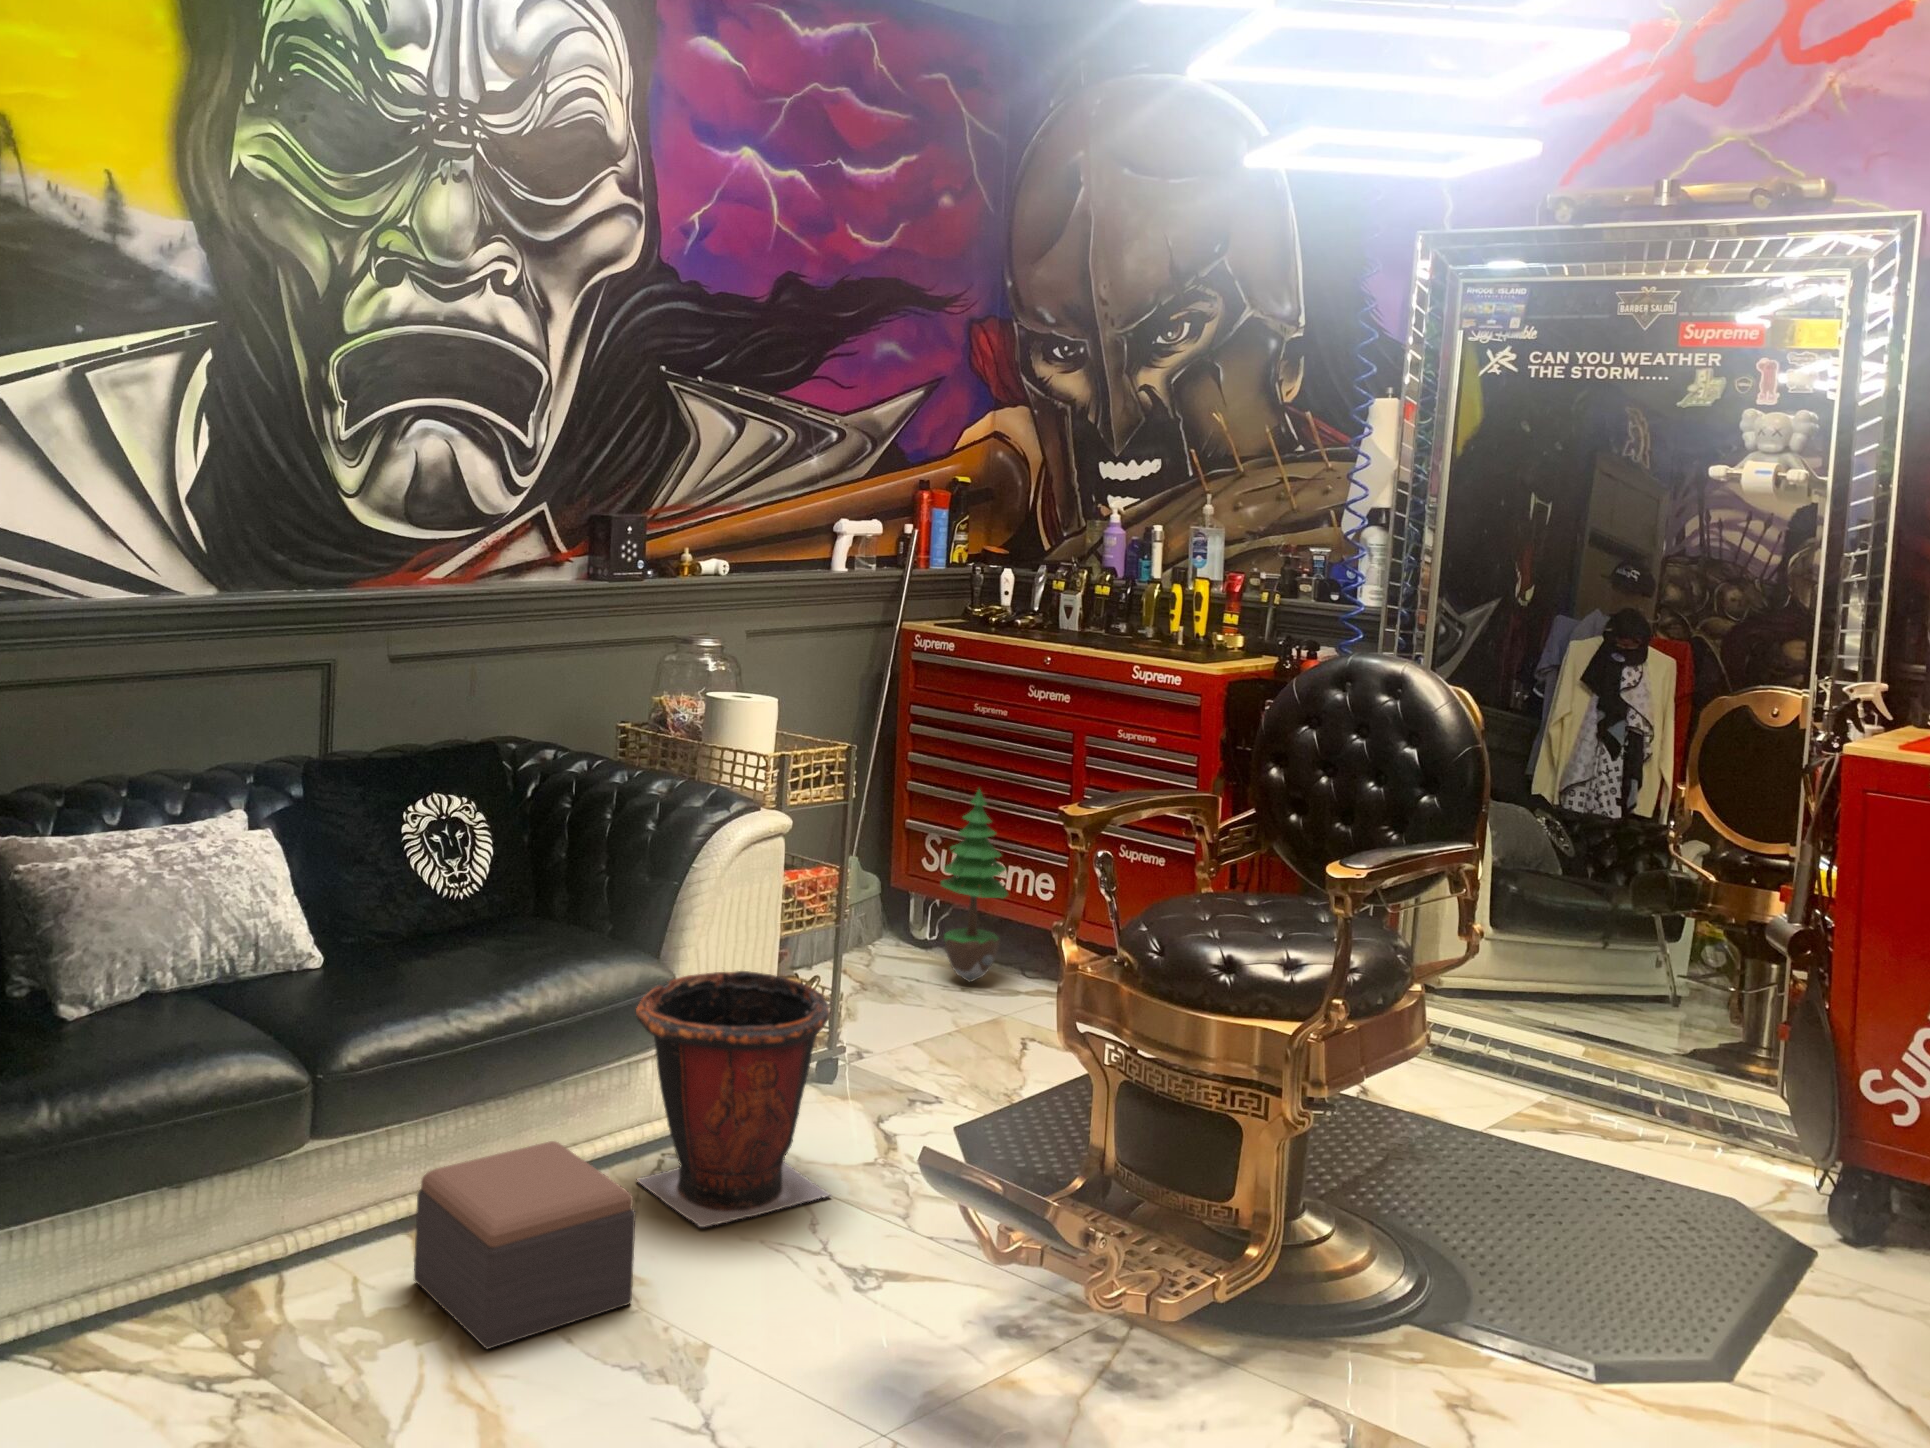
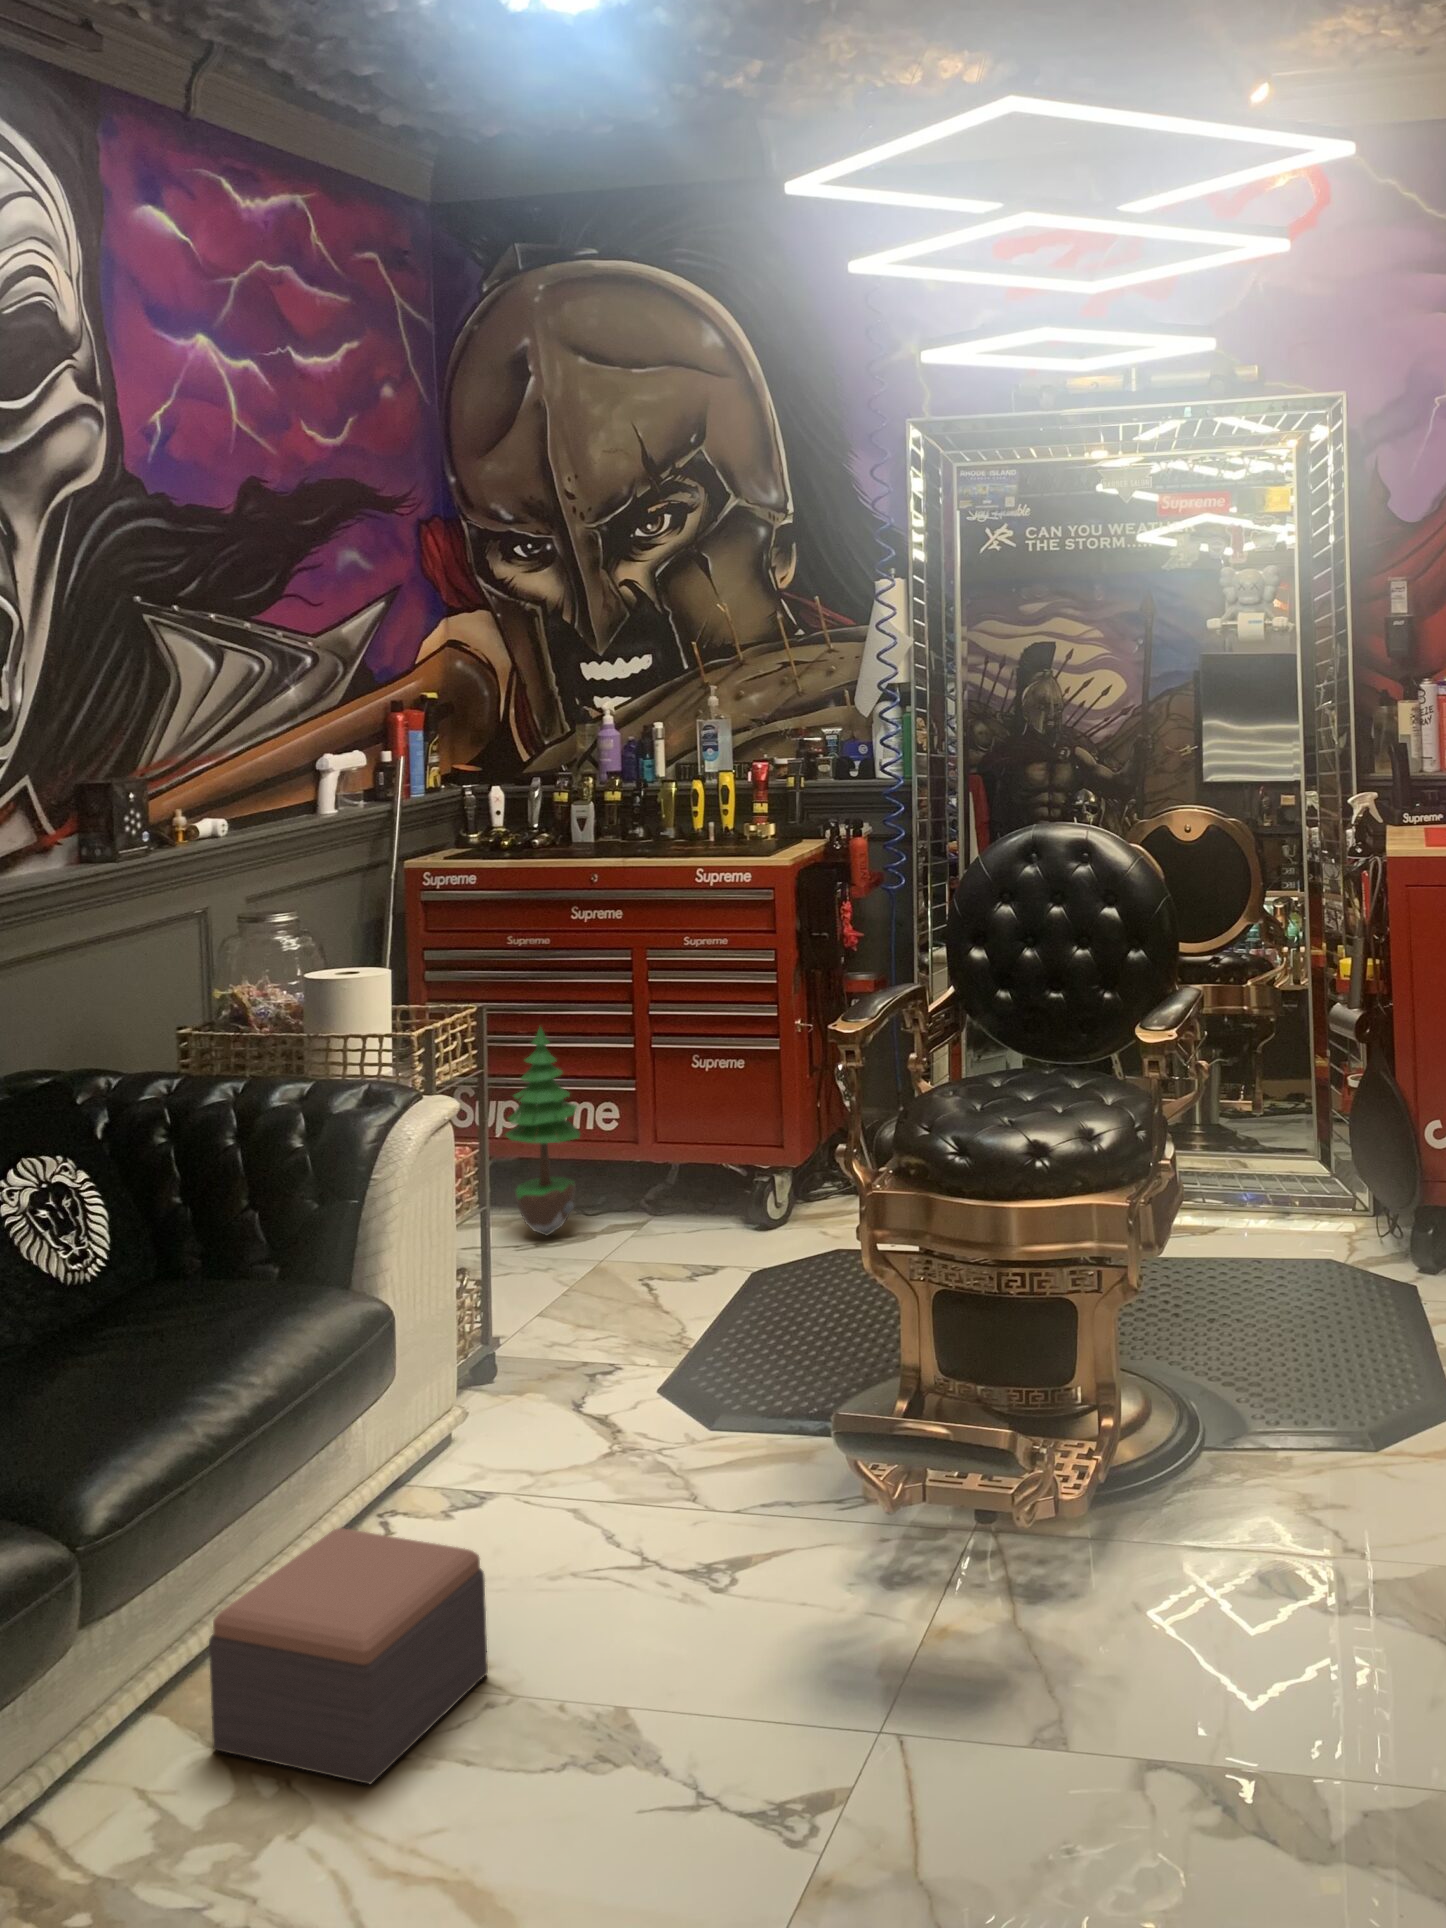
waste bin: present [636,971,830,1227] -> none [368,1258,599,1571]

